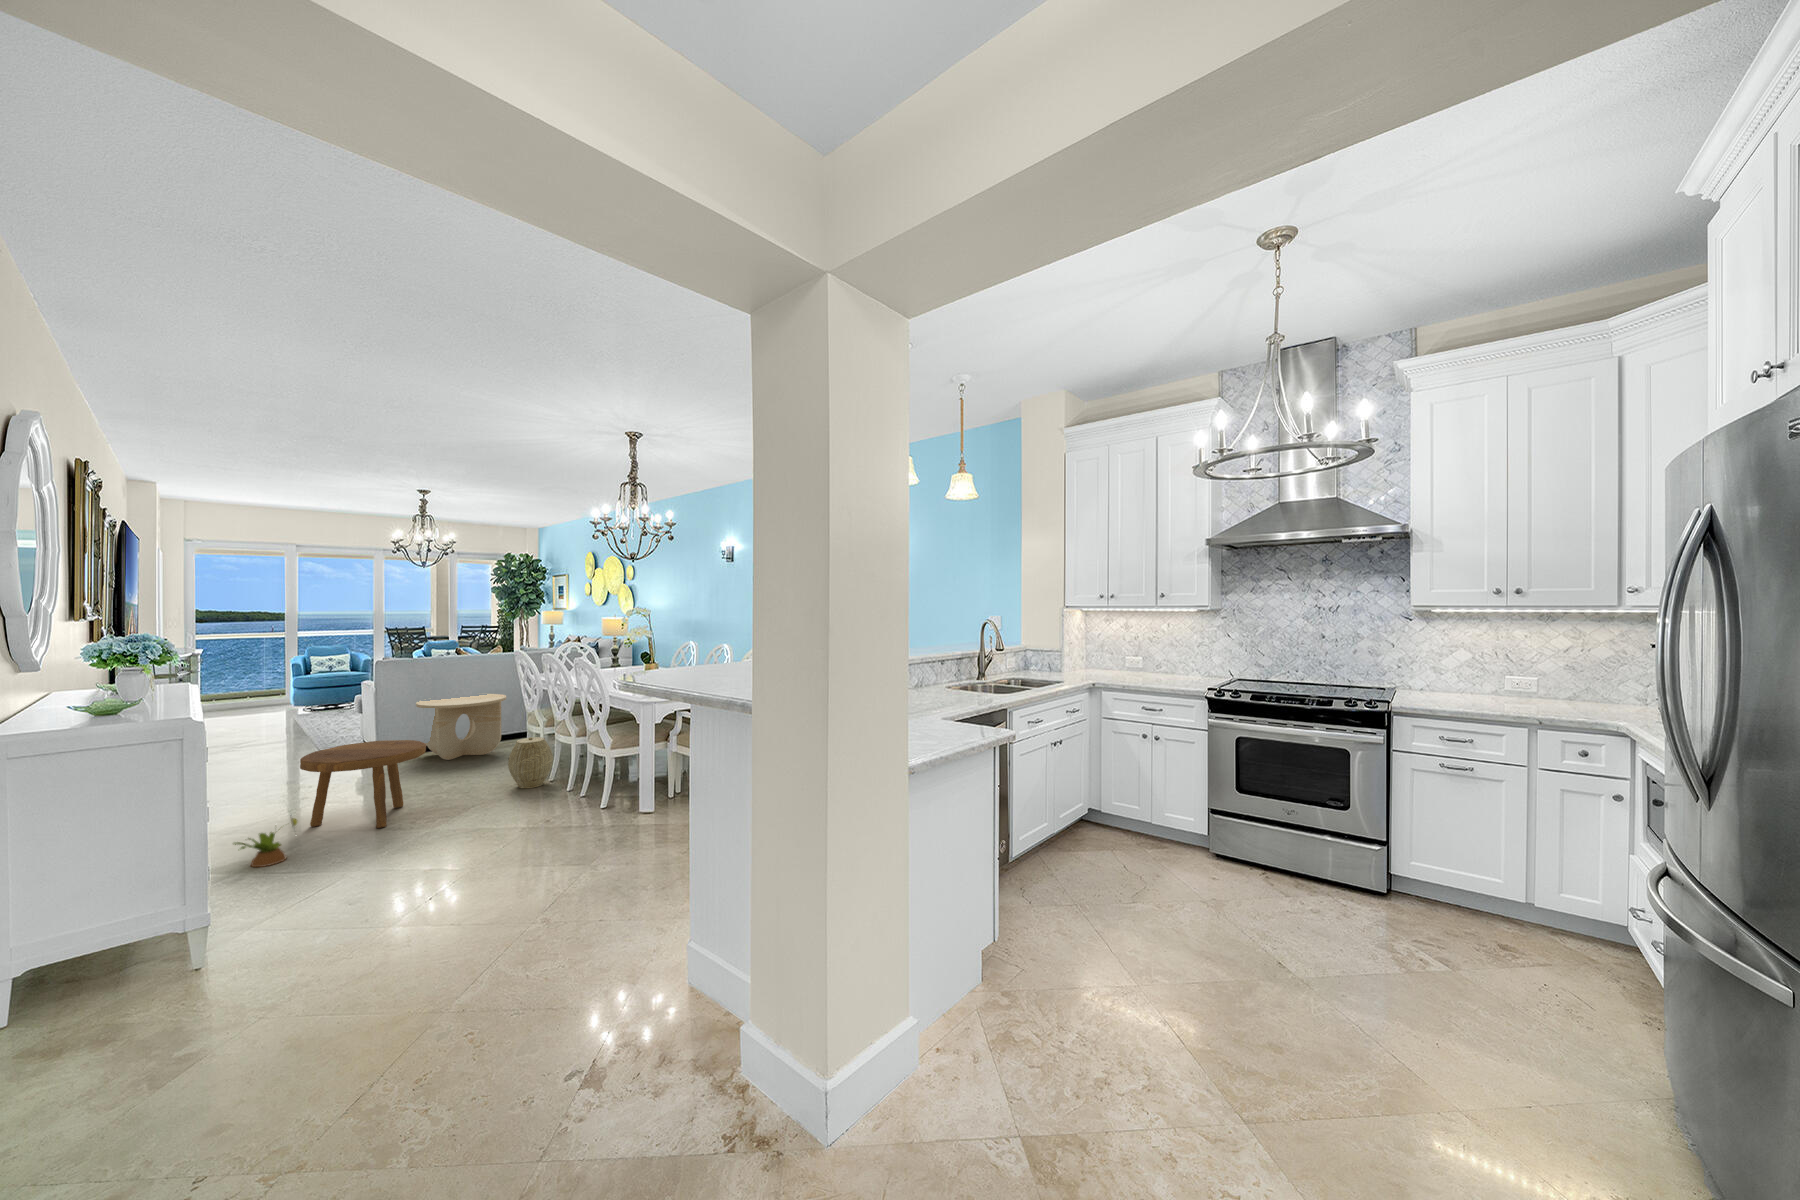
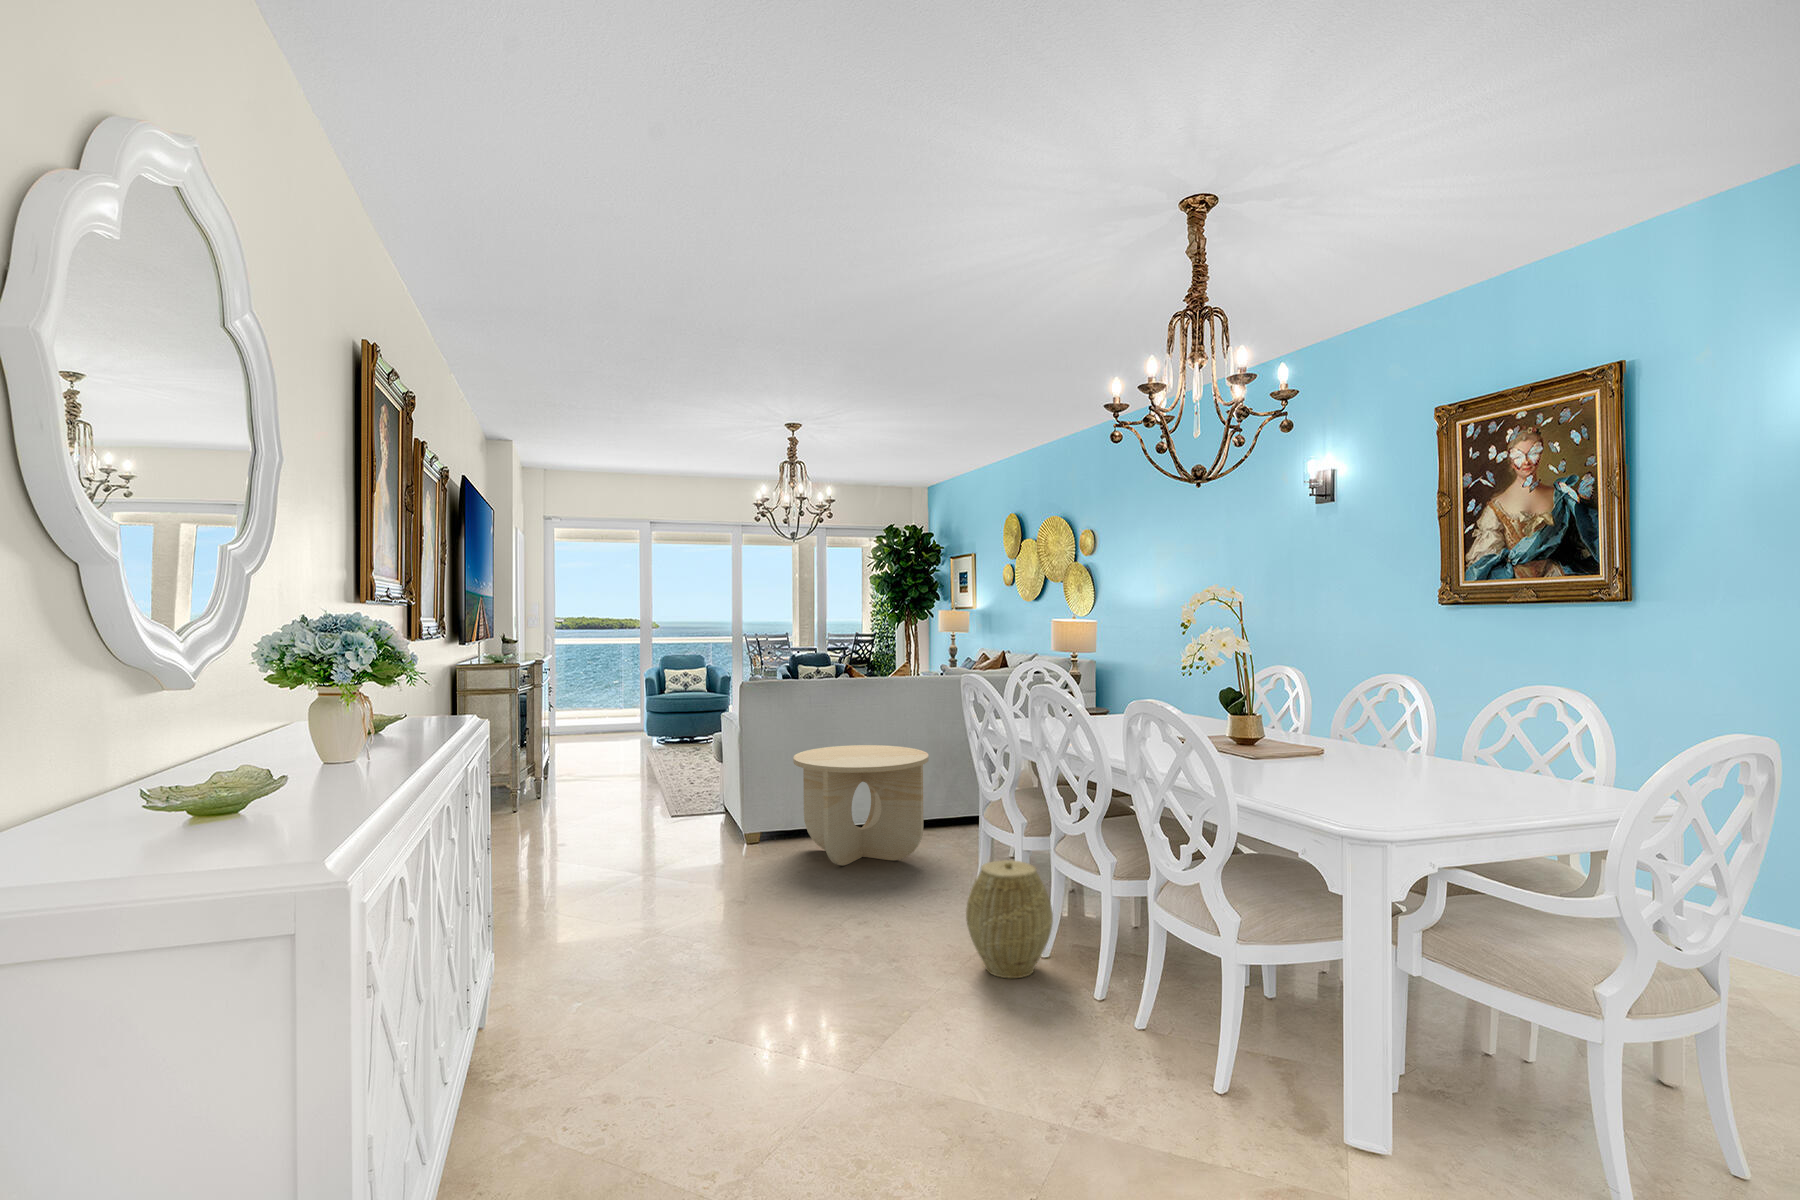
footstool: present [300,740,426,828] -> none [615,844,826,1060]
decorative plant: present [234,815,297,867] -> none [482,1019,598,1157]

